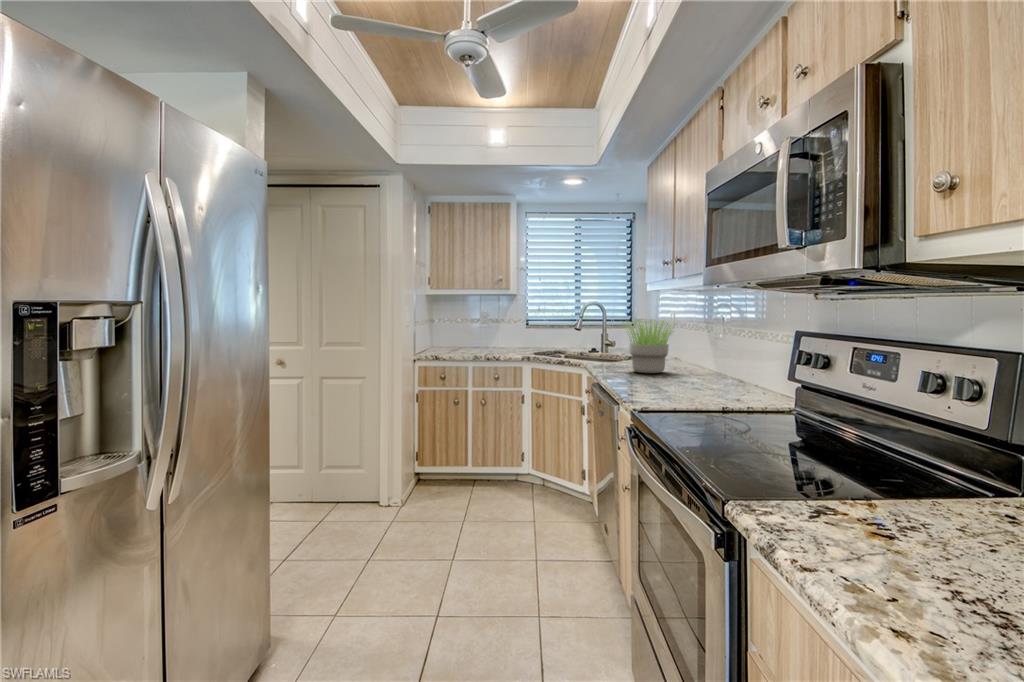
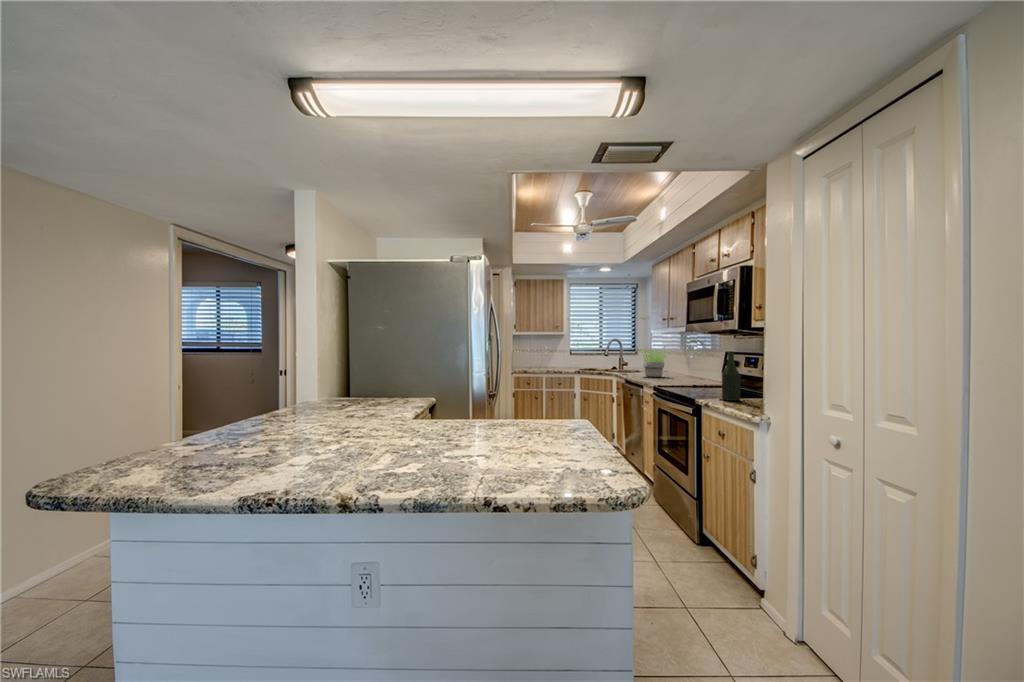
bottle: none [806,350,891,553] -> present [722,352,741,401]

